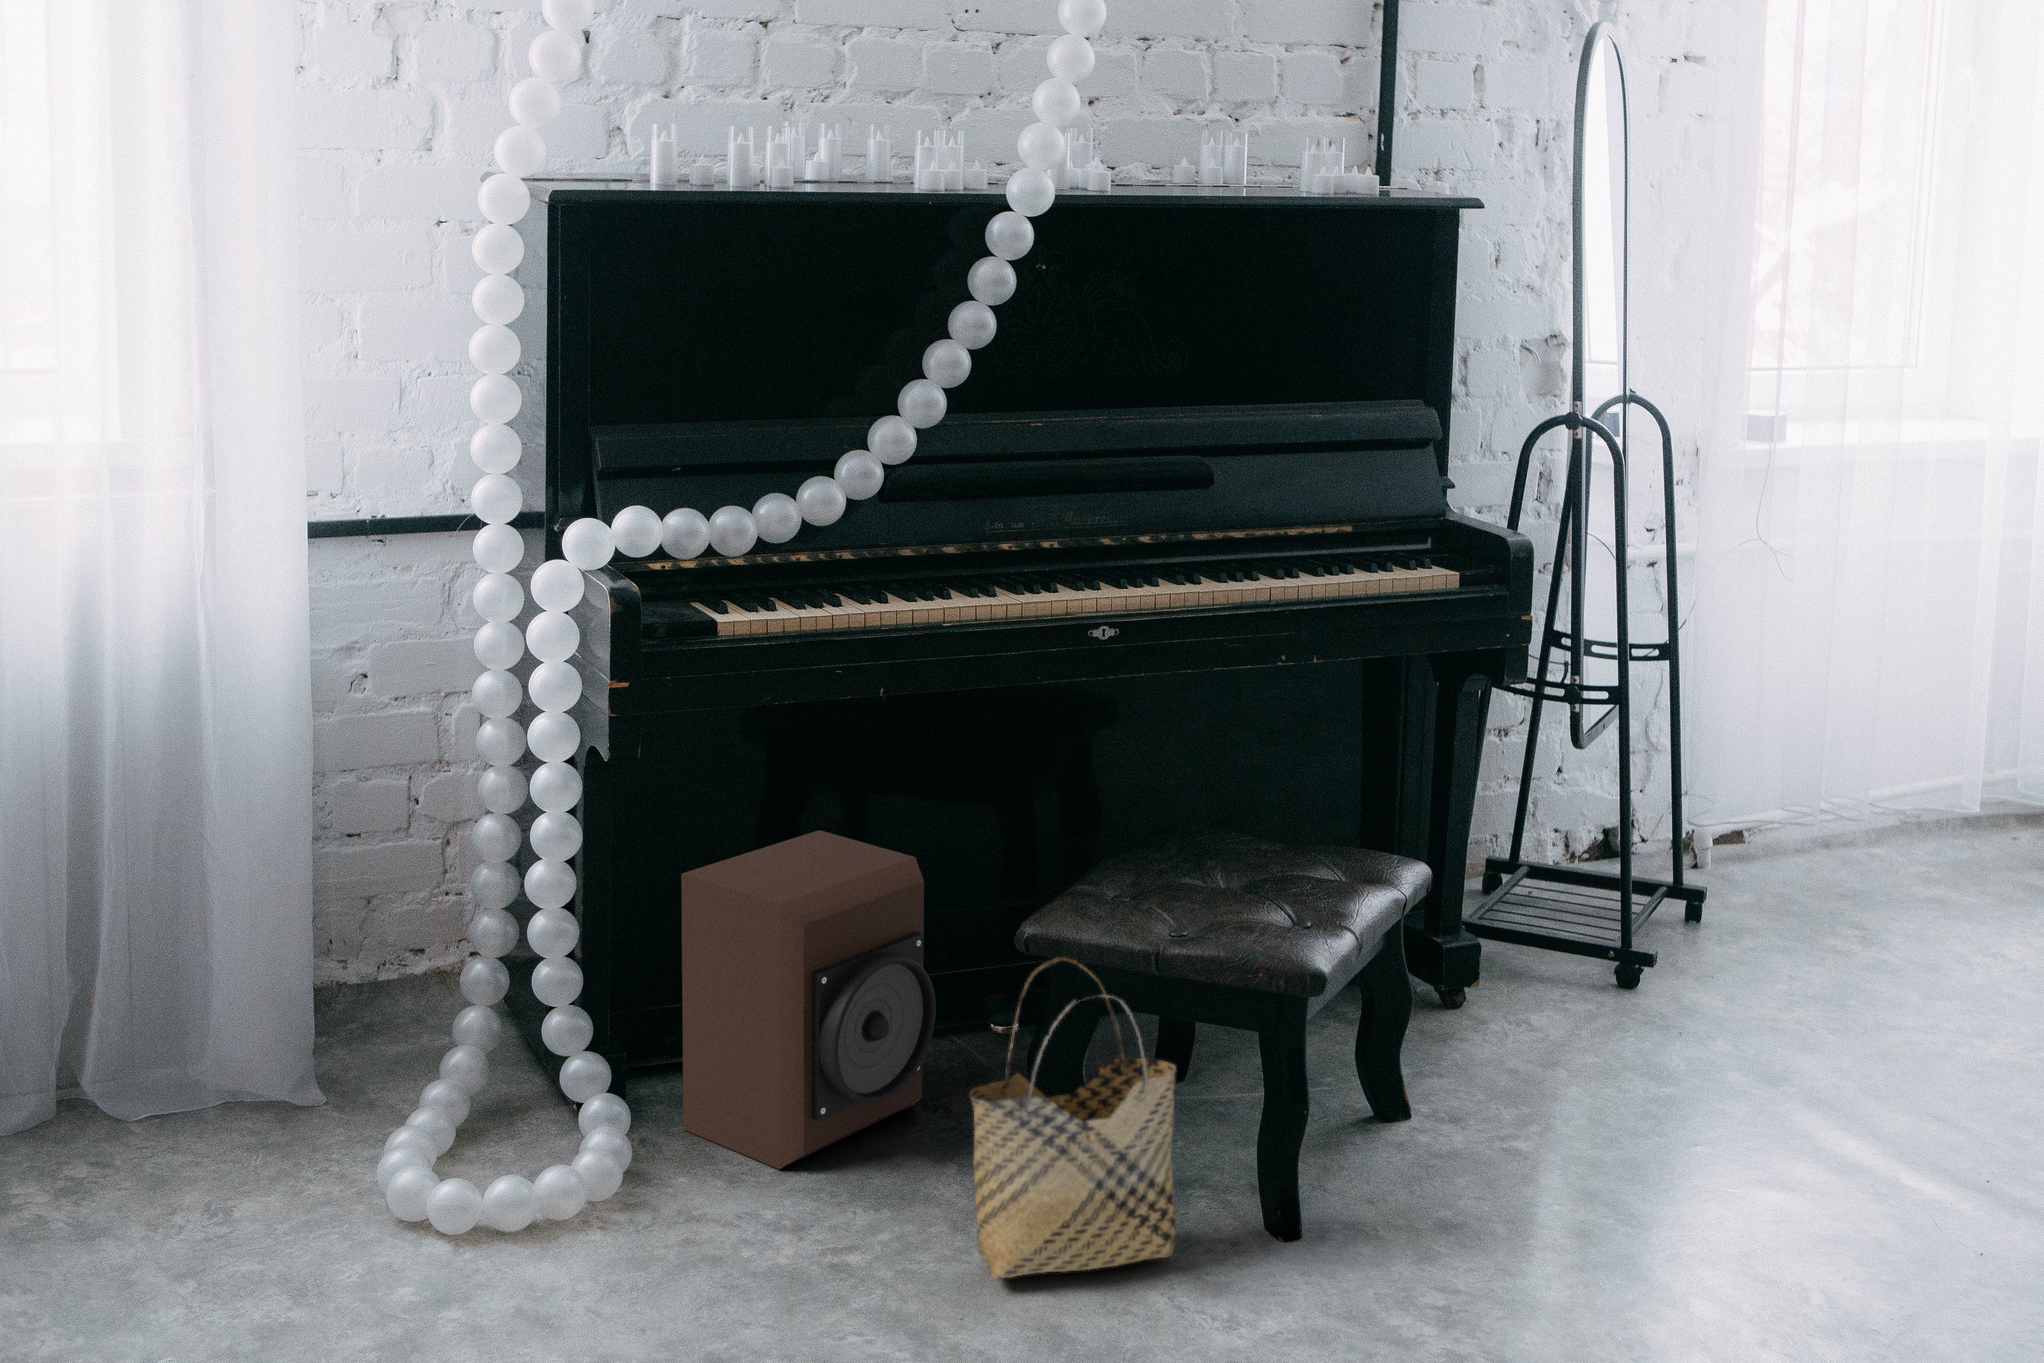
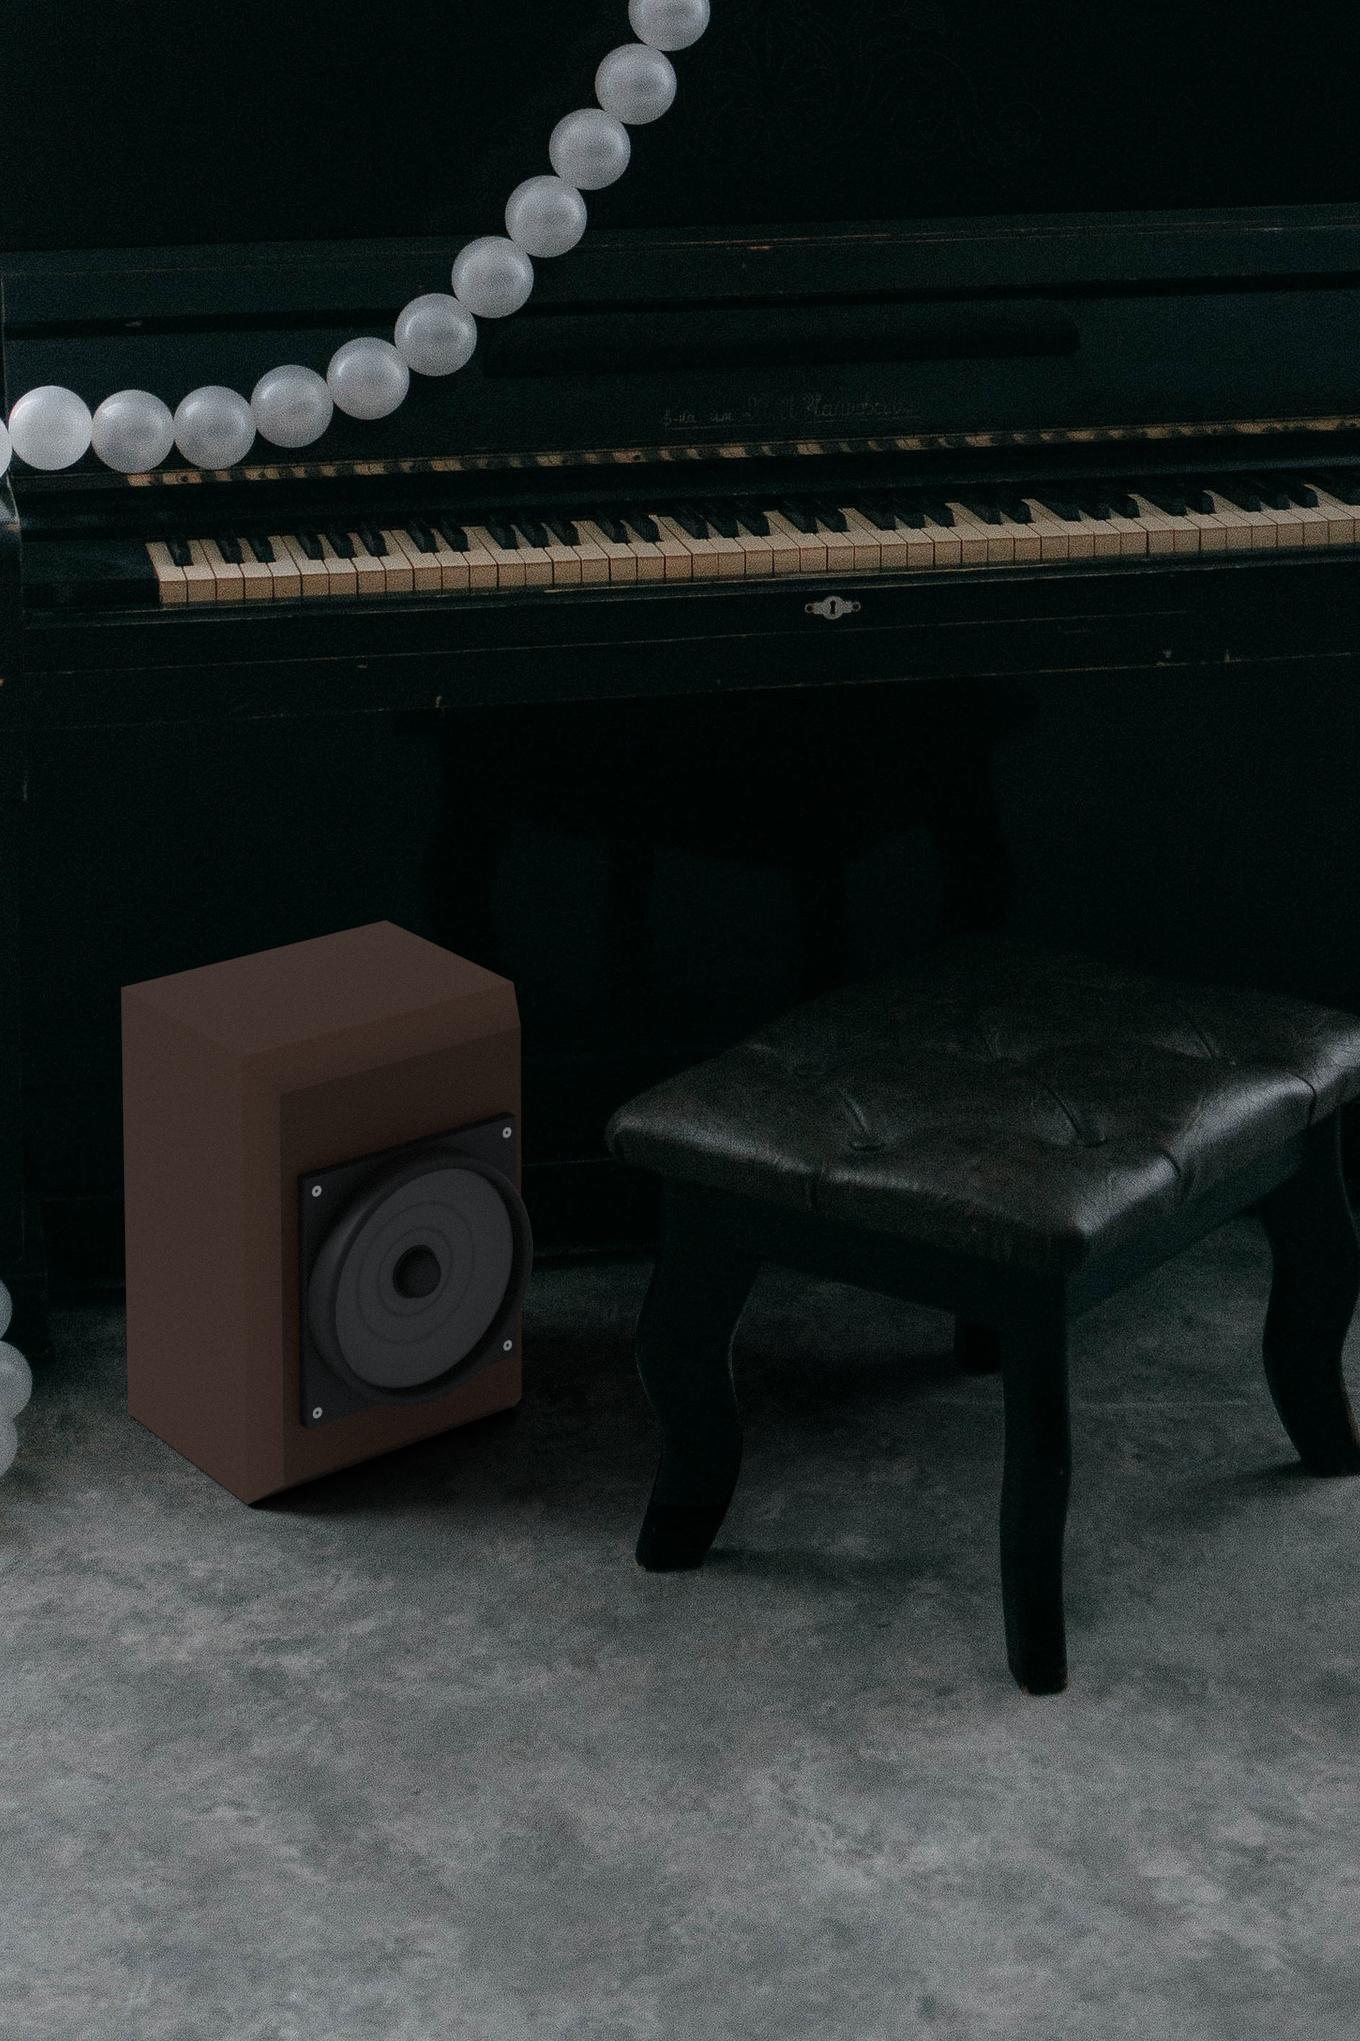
woven basket: present [969,957,1176,1280] -> none [471,1195,855,1765]

